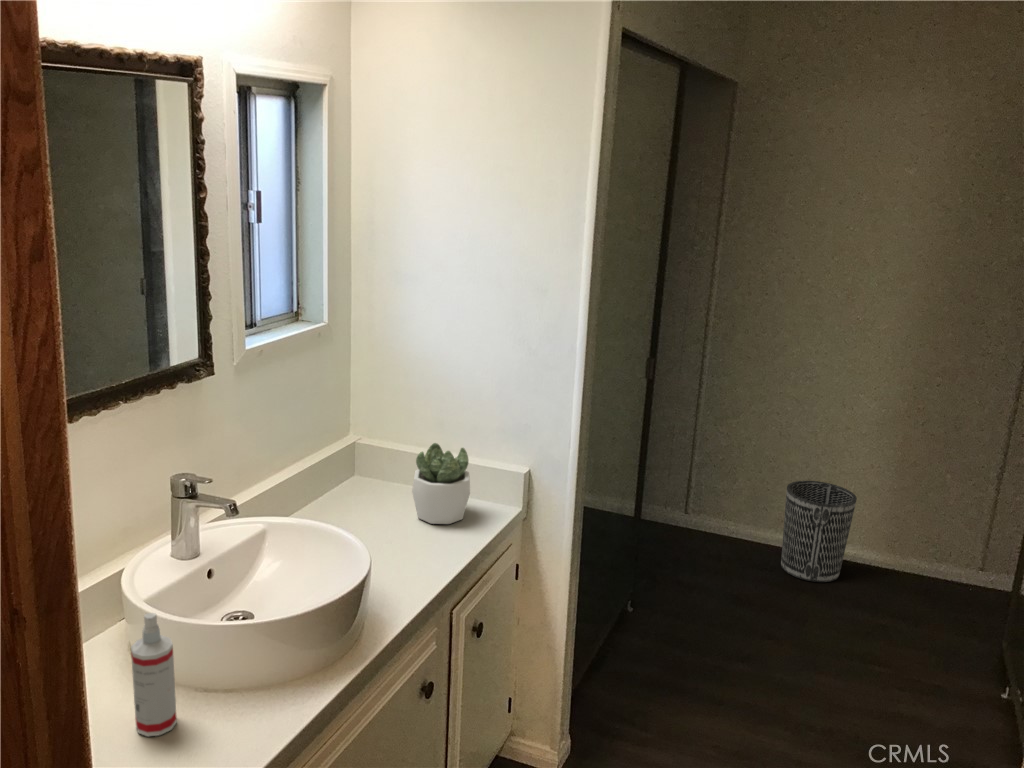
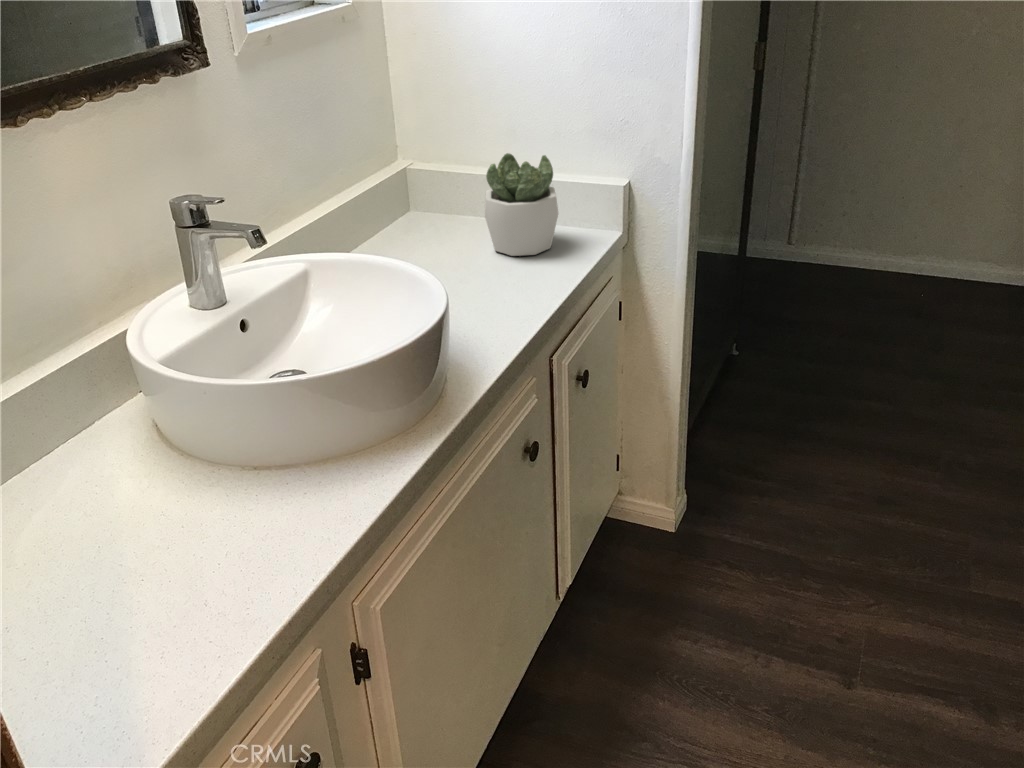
wastebasket: present [781,481,857,582] -> none [906,191,1004,309]
spray bottle: present [131,613,177,736] -> none [143,372,223,531]

